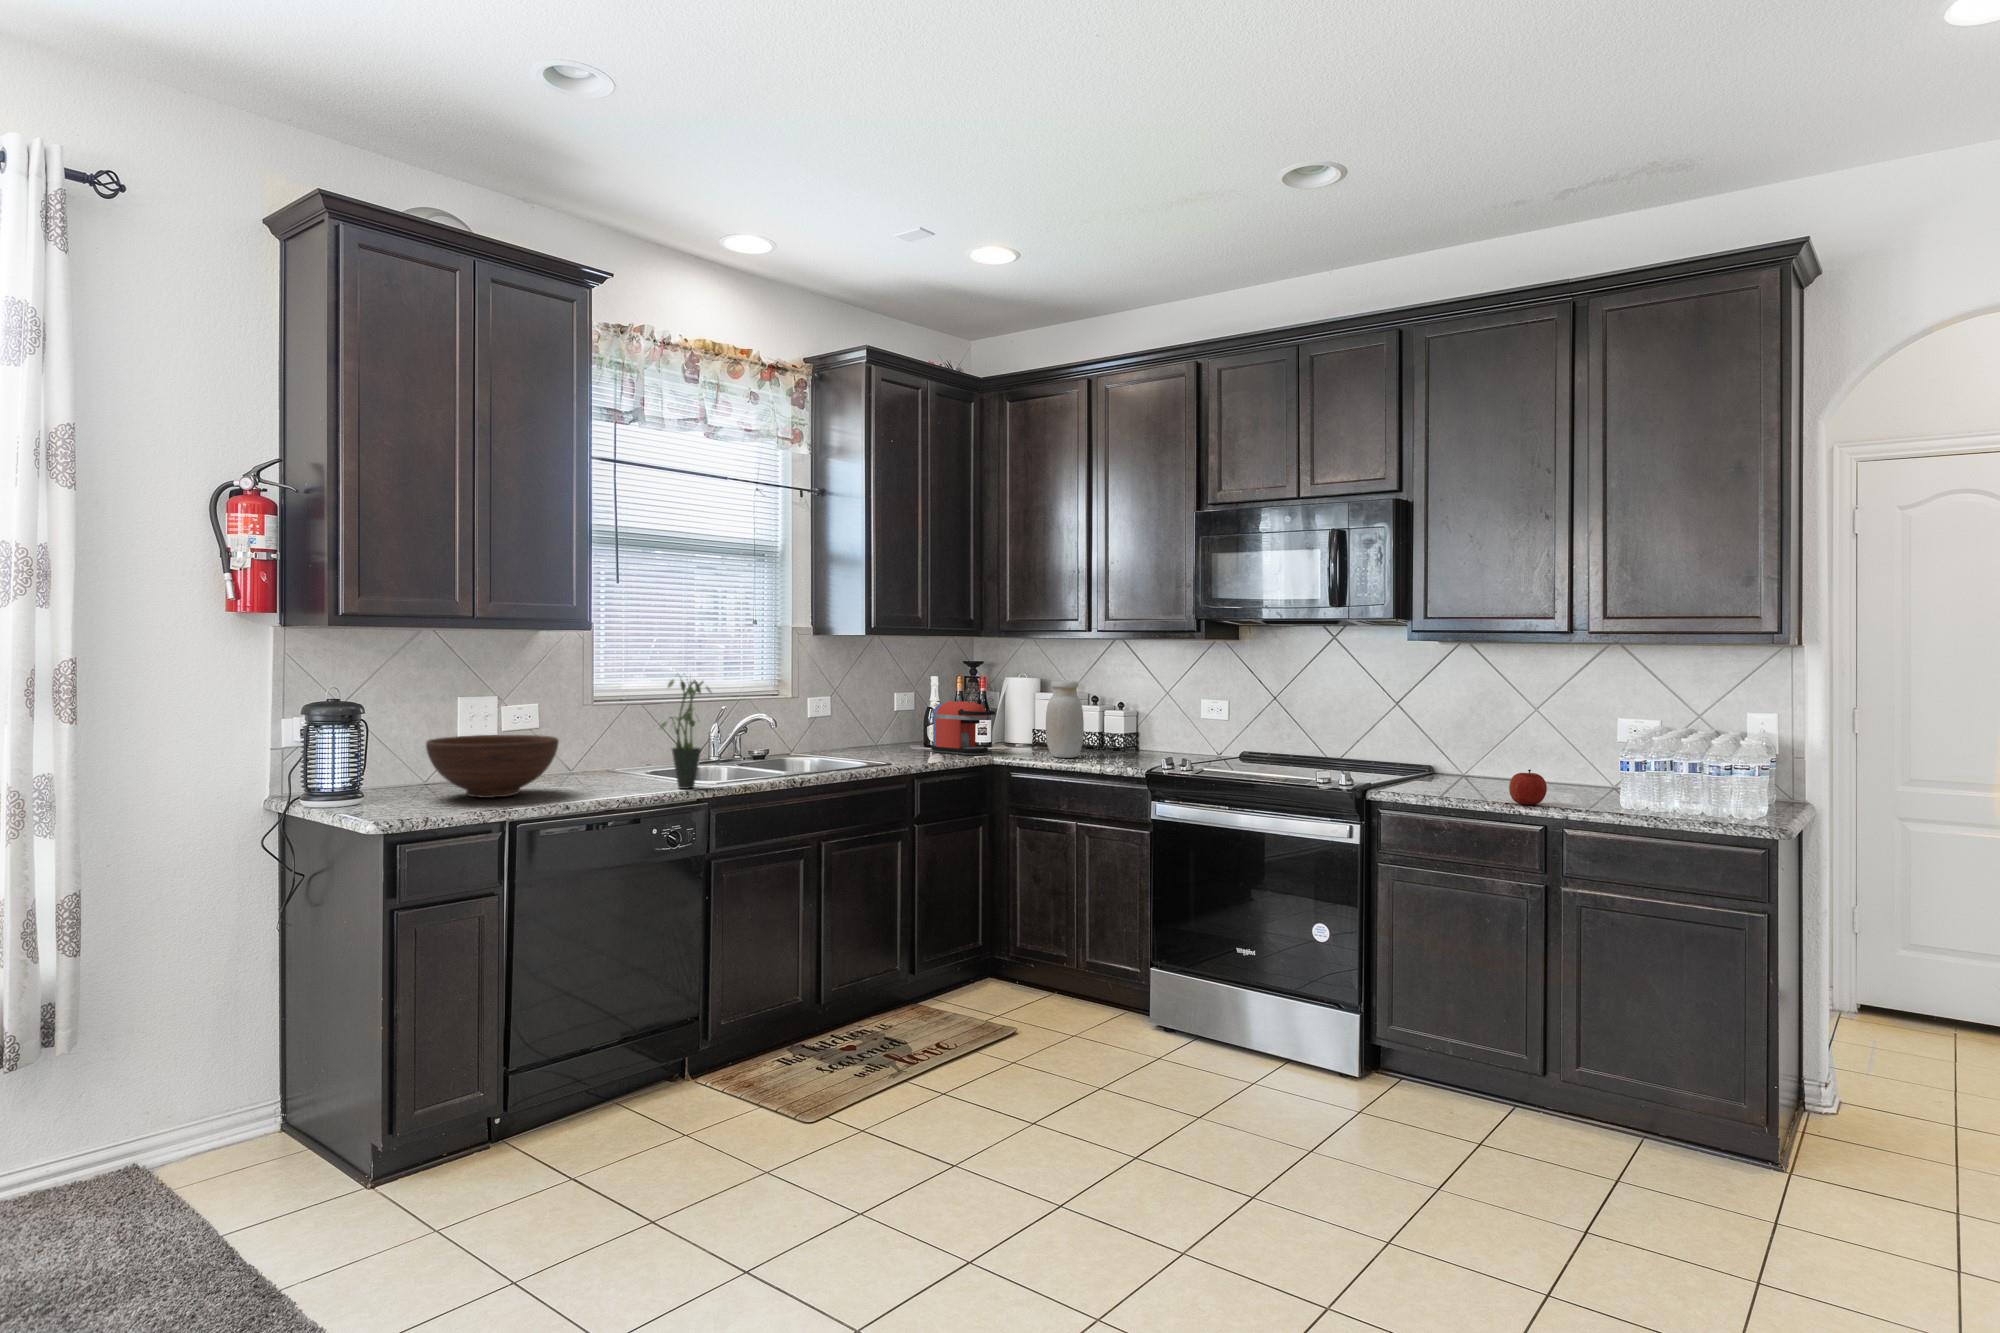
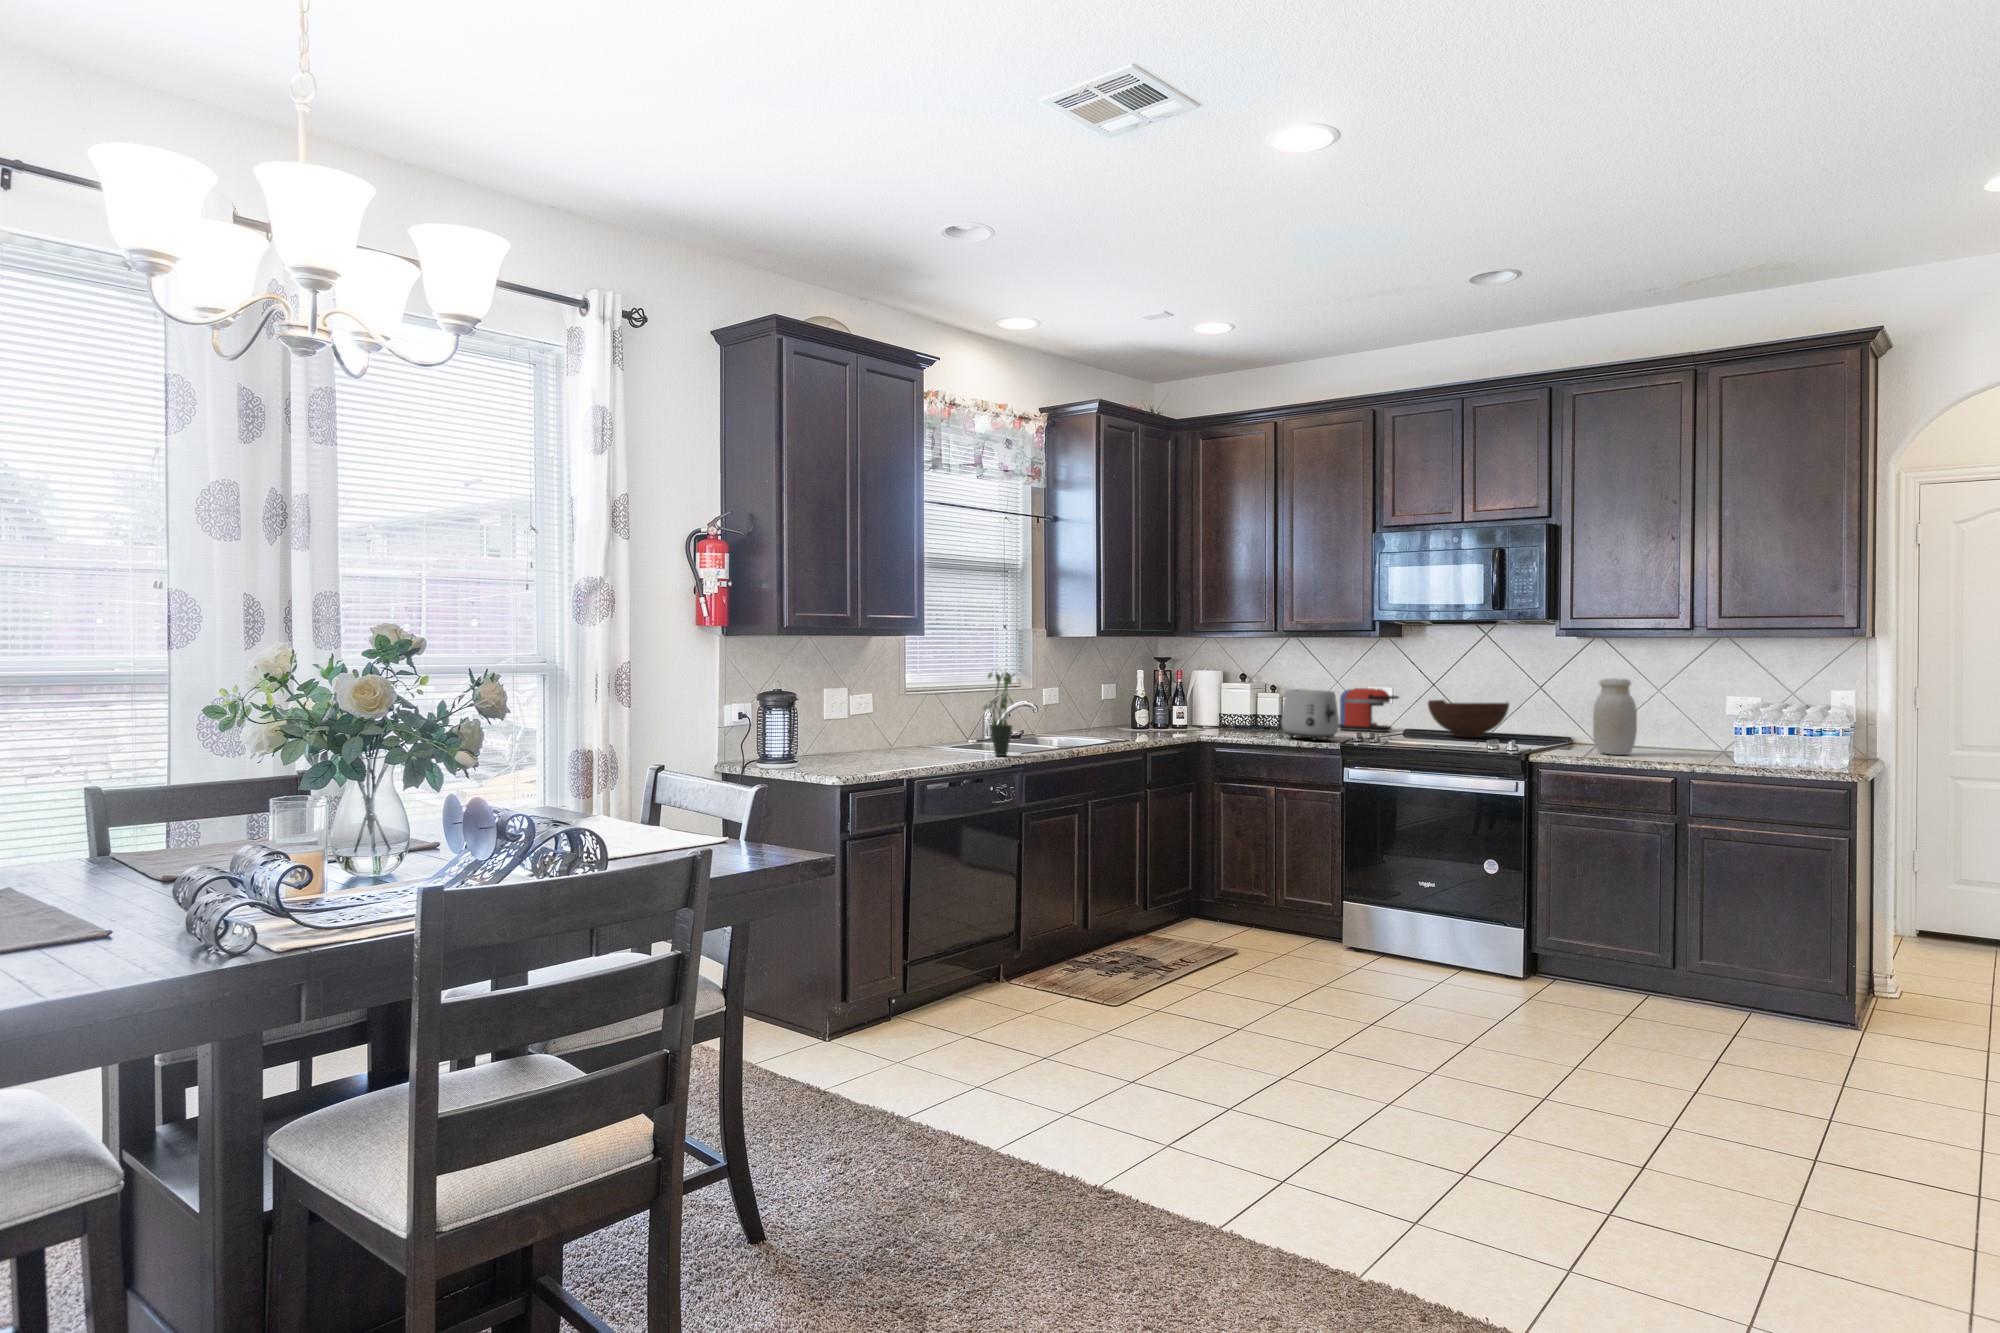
jar: present [1046,680,1084,758] -> present [1593,679,1637,755]
coffee maker: present [931,701,996,755] -> present [1339,688,1399,732]
toaster: none [1083,703,1147,768] -> present [1281,689,1339,741]
fruit bowl: present [426,735,559,798] -> present [1428,700,1509,738]
apple: present [1509,769,1547,805] -> none [1647,735,1677,762]

